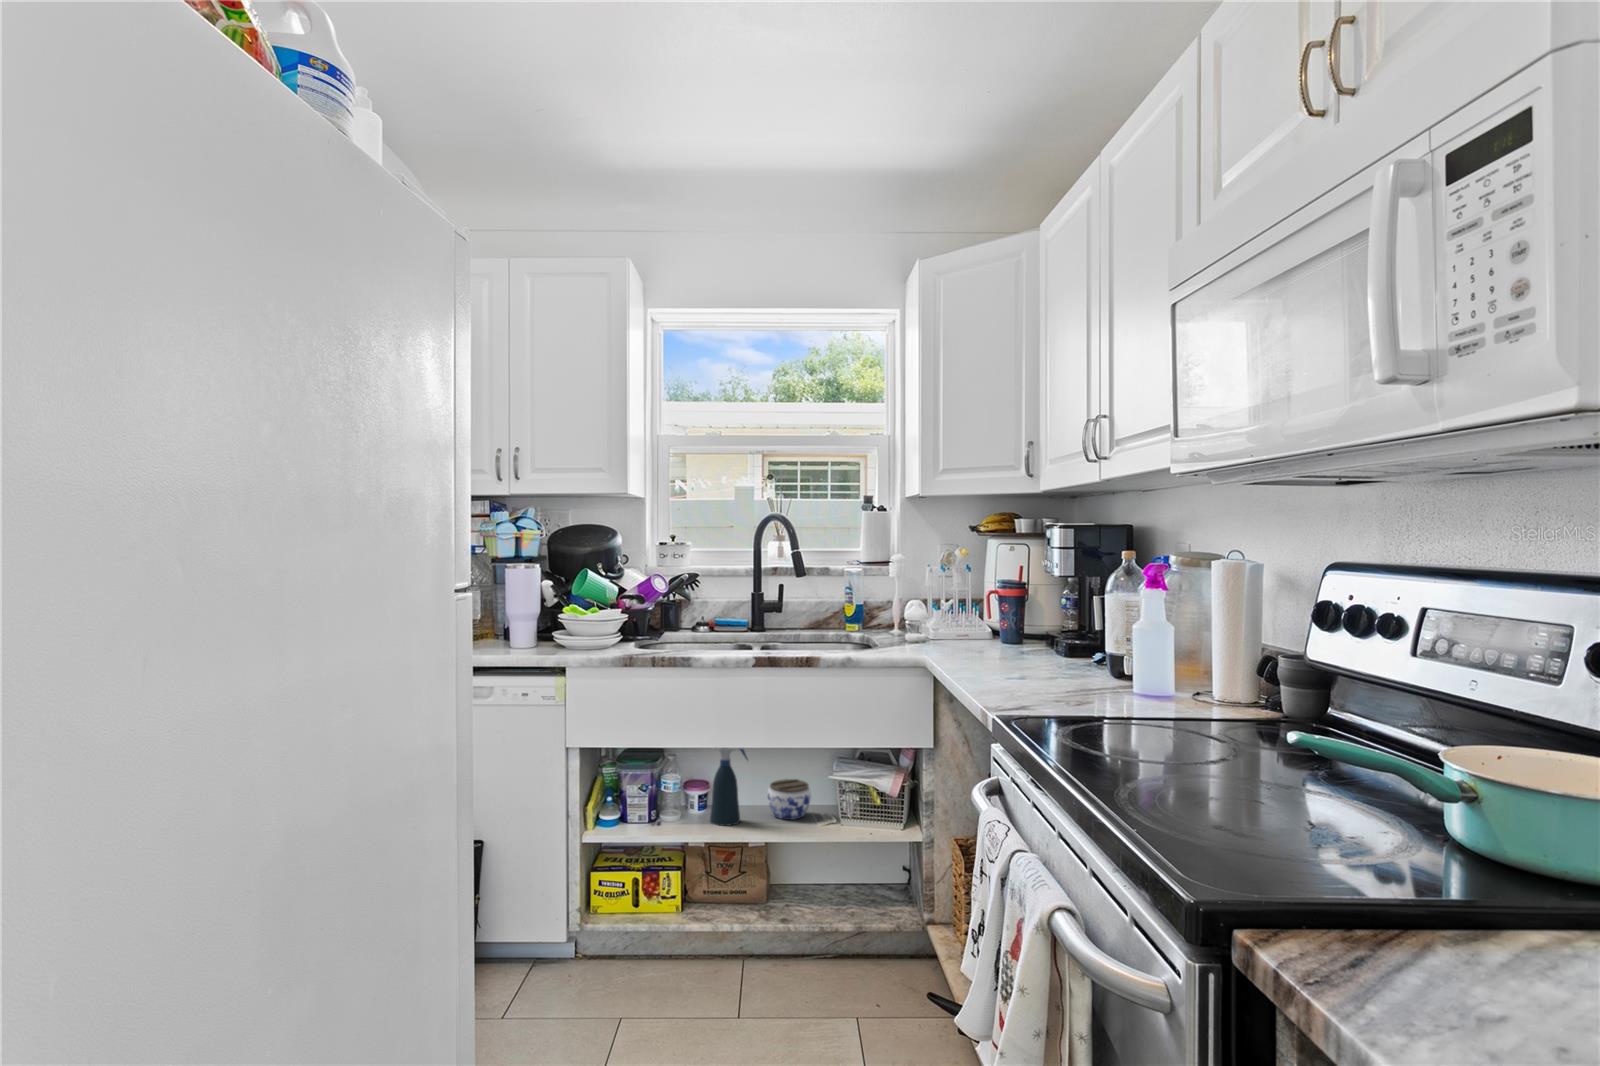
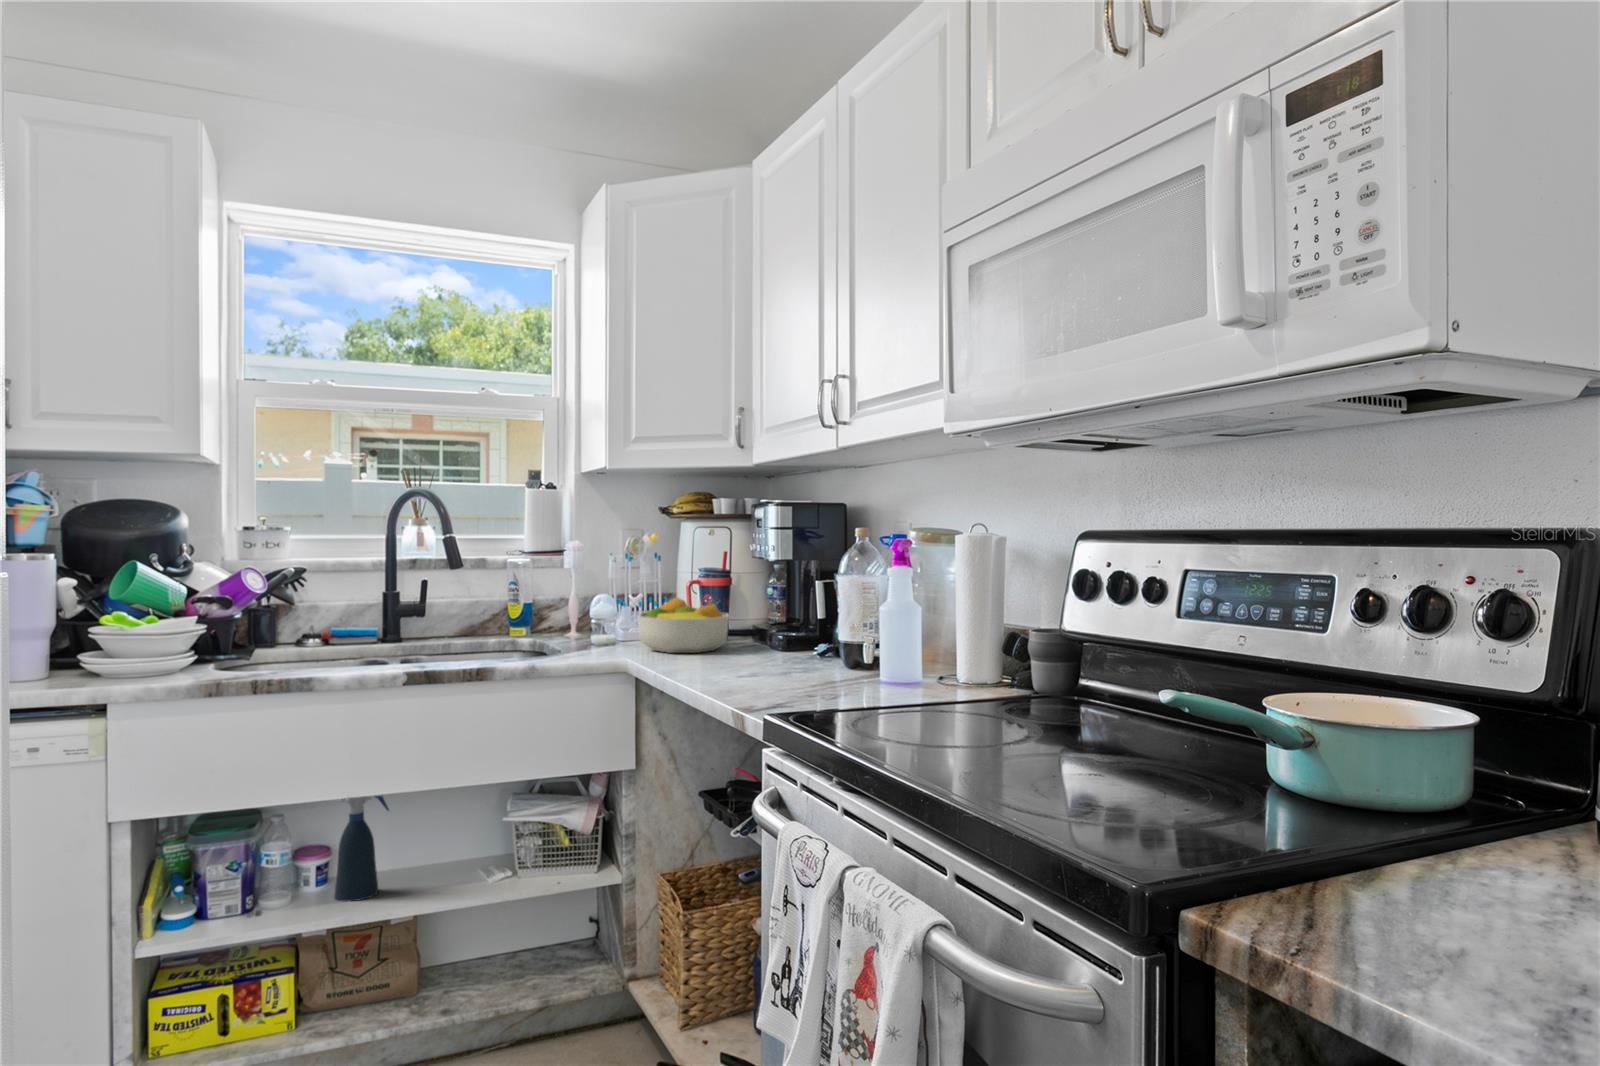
fruit bowl: none [938,604,1020,655] -> present [637,597,729,653]
jar: present [768,779,811,820] -> none [415,827,473,880]

